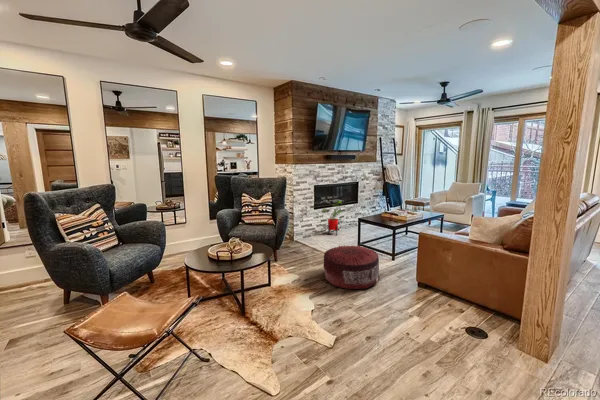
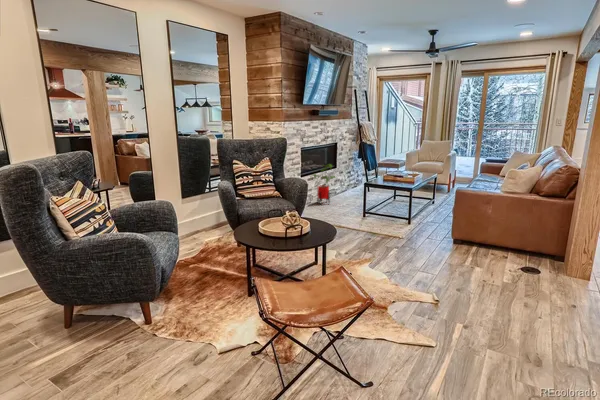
pouf: present [324,246,379,289] -> none [361,209,423,255]

